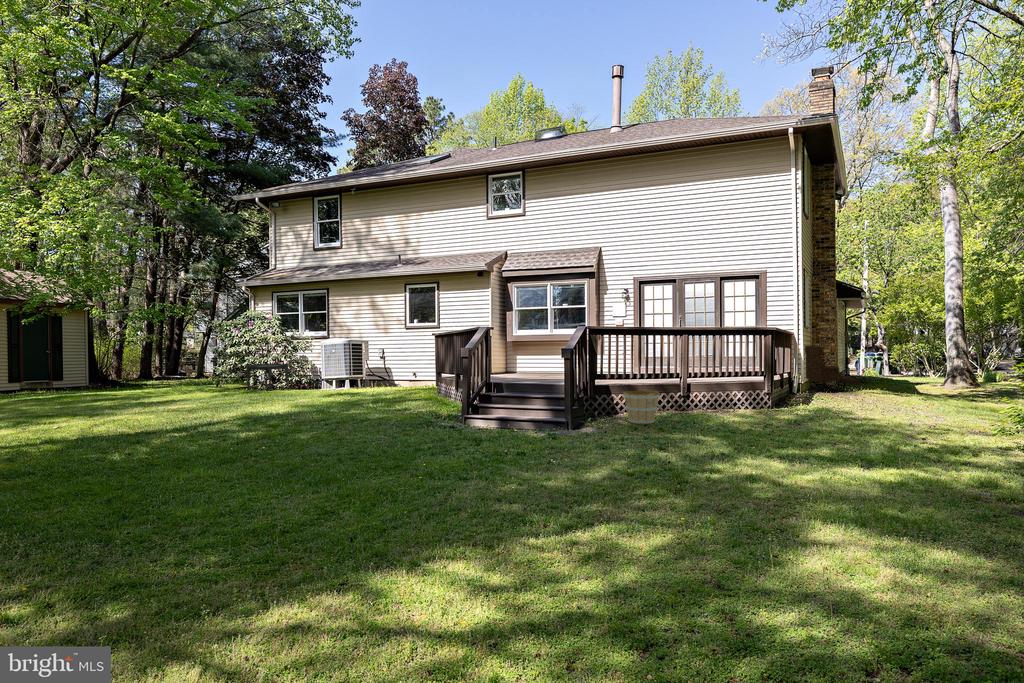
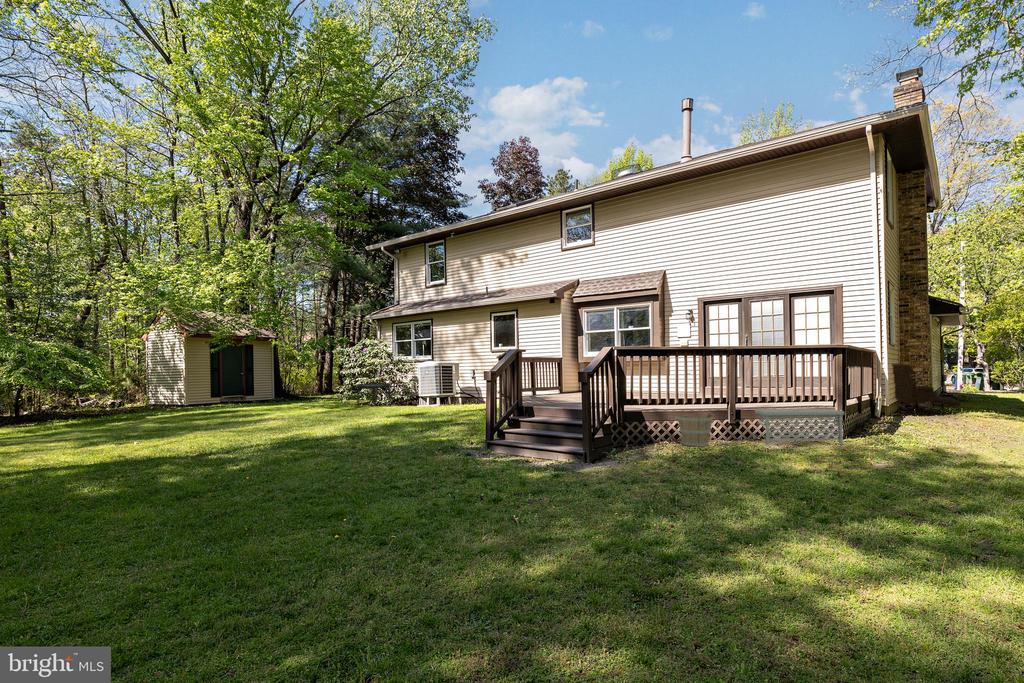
storage bench: none [689,384,775,421] -> present [753,407,844,445]

